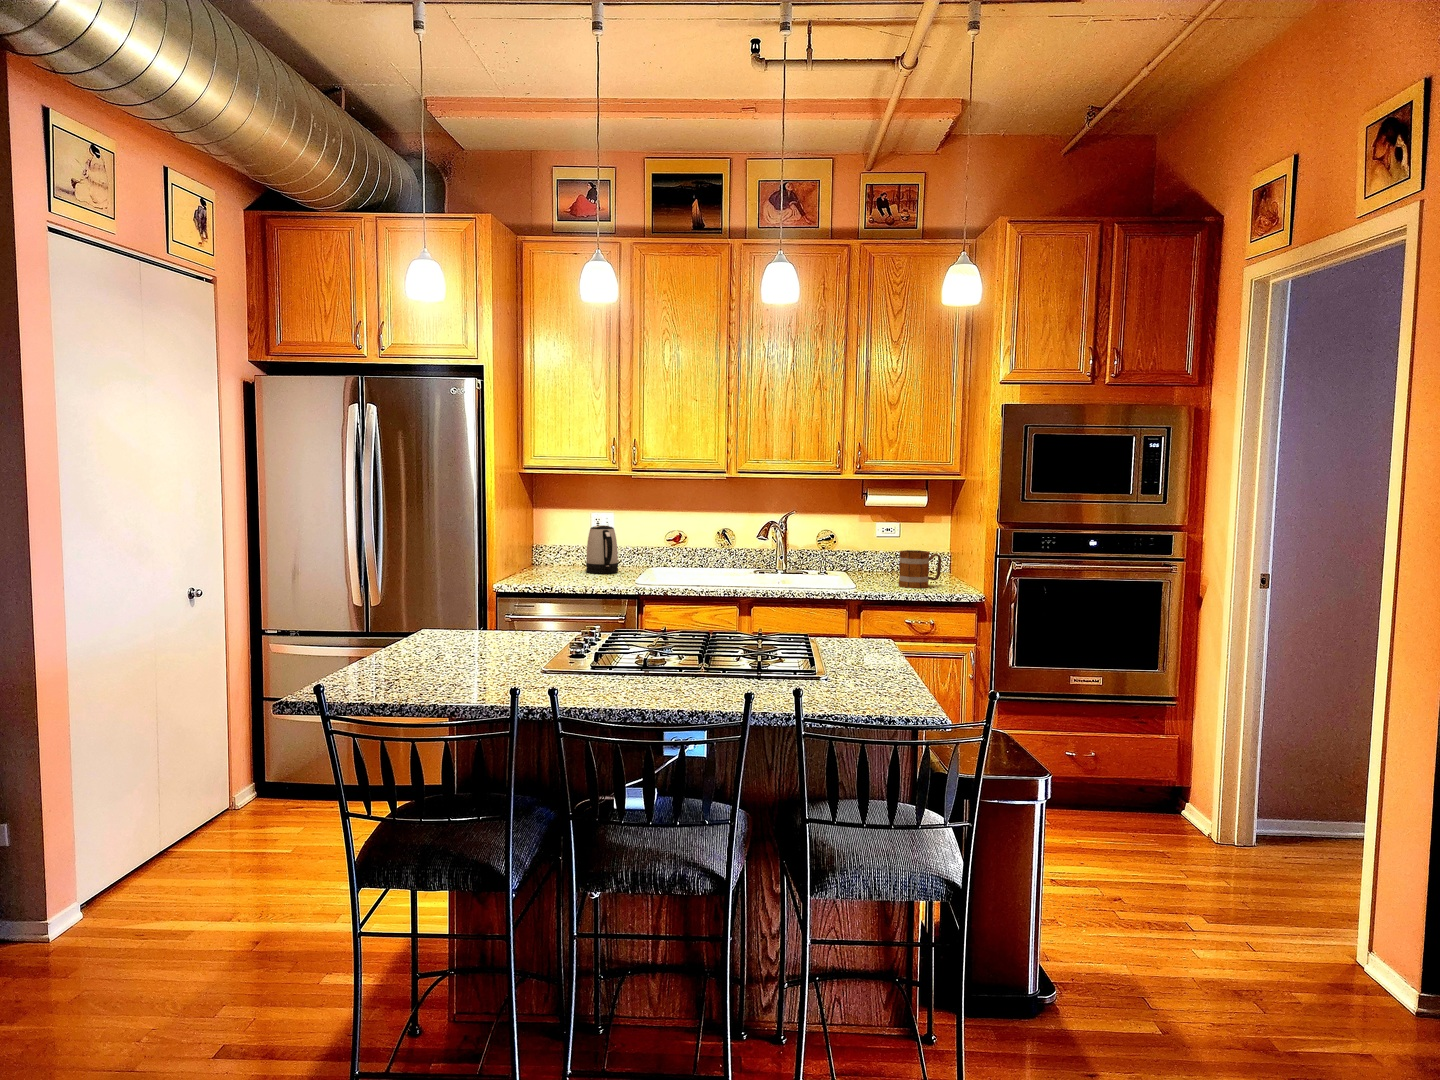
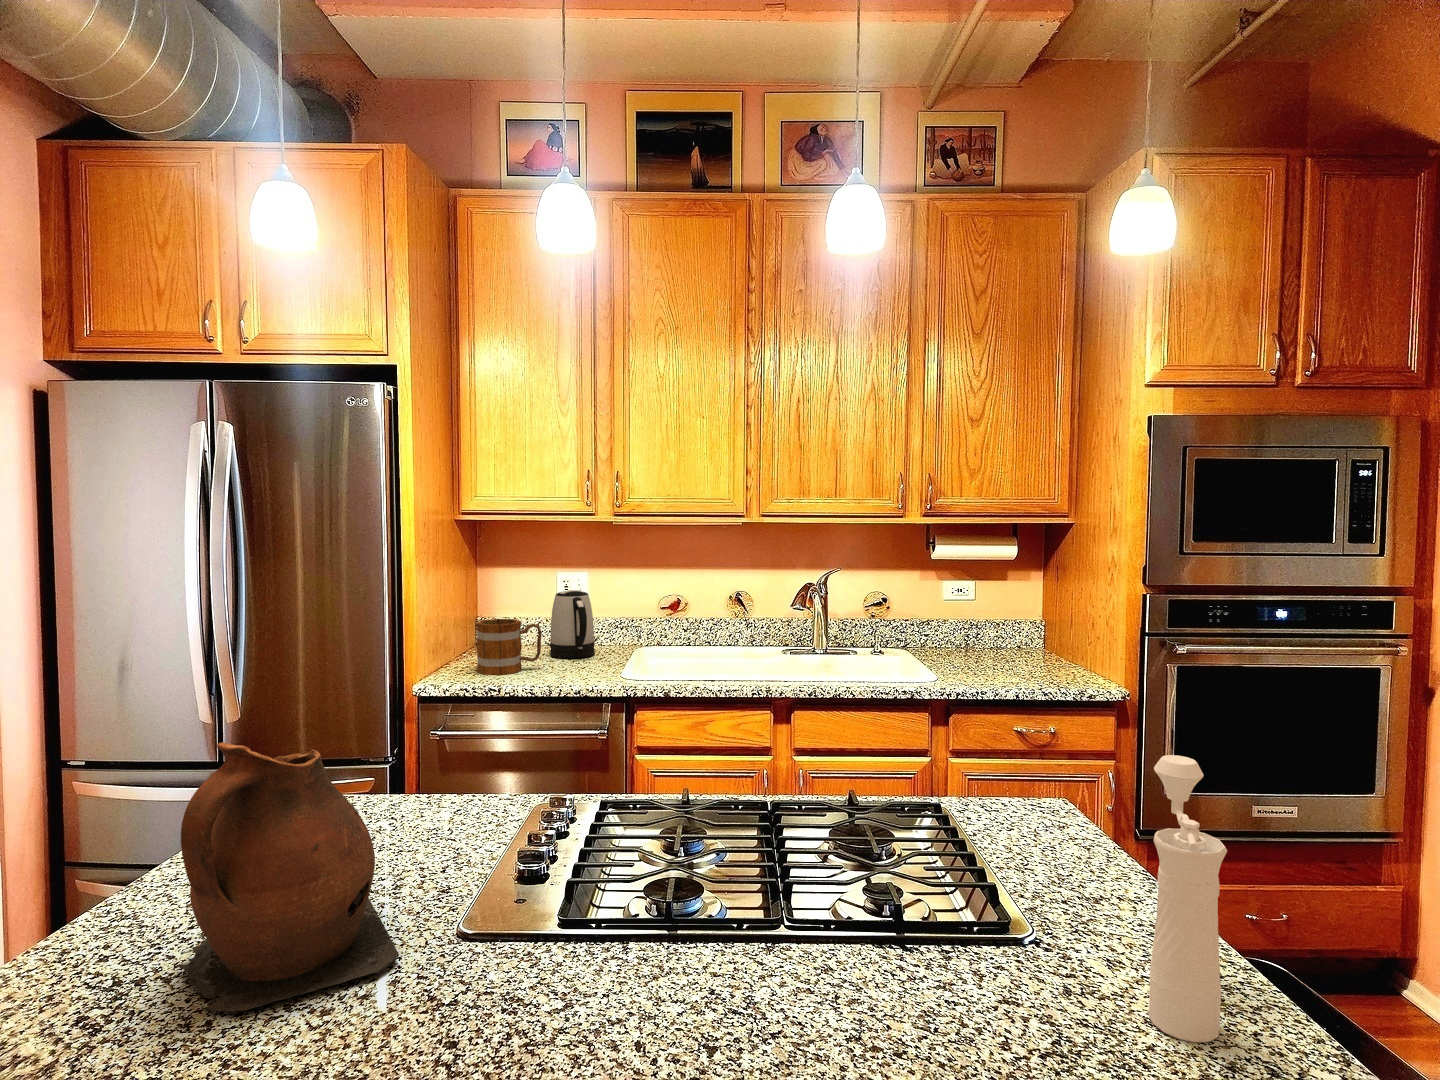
mug: present [899,550,942,588] -> present [476,619,542,675]
ceramic pitcher: none [431,554,524,658] -> present [176,742,399,1012]
pepper mill: none [832,569,871,672] -> present [1149,755,1227,1042]

